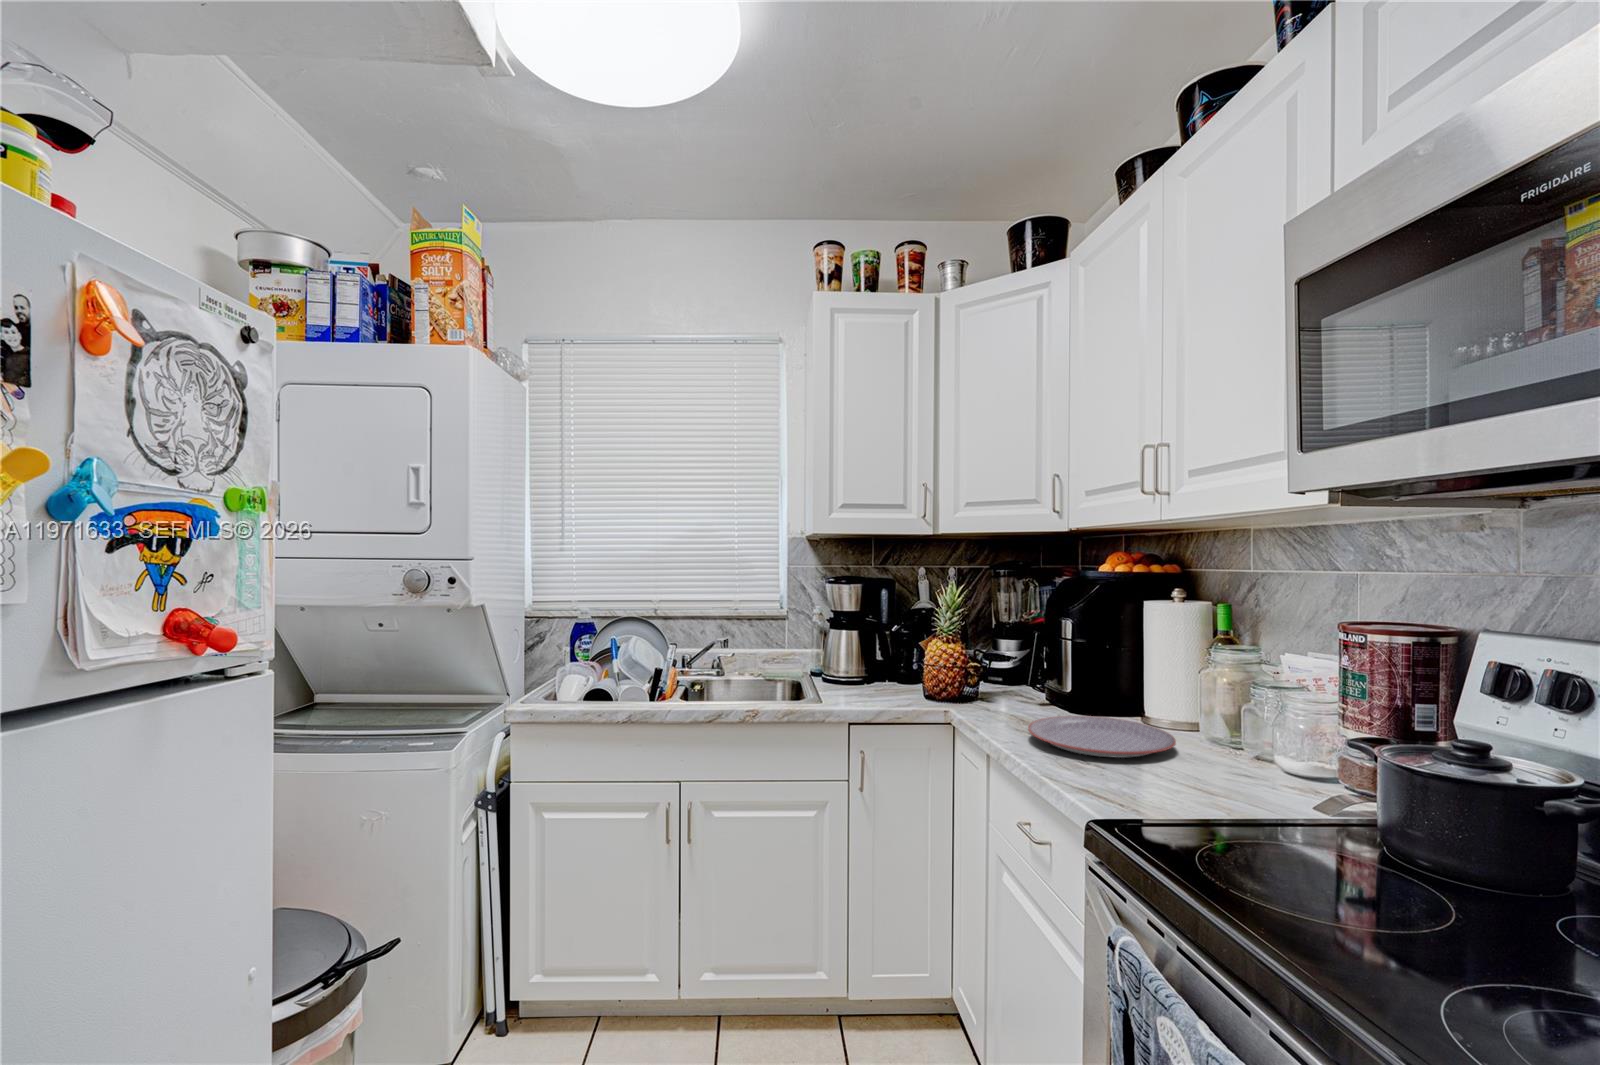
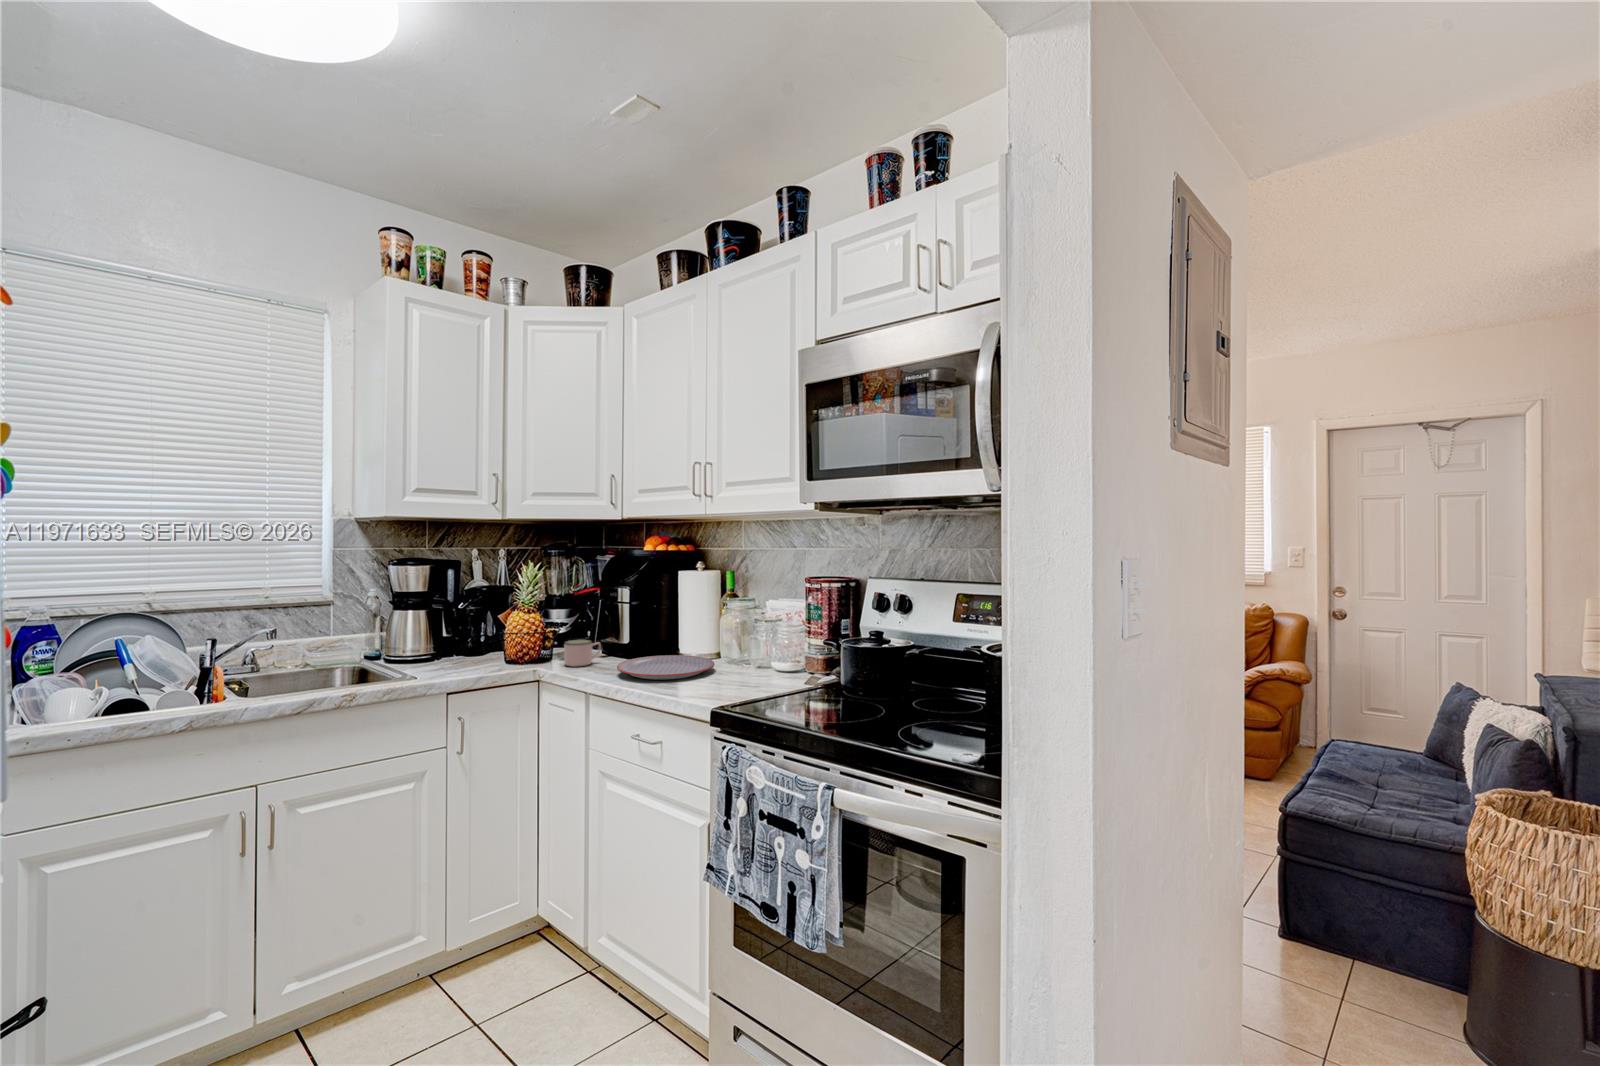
mug: none [981,680,1027,715] -> present [564,639,601,667]

